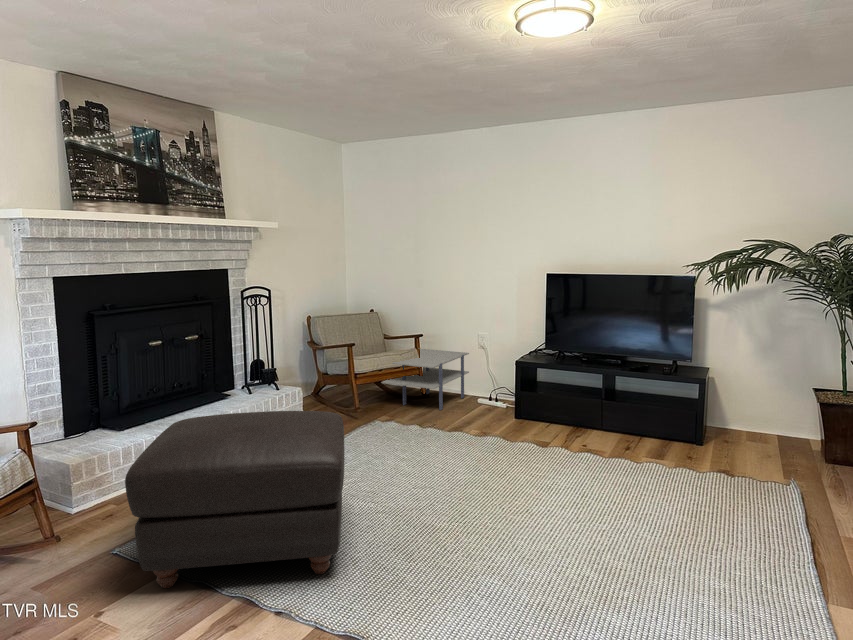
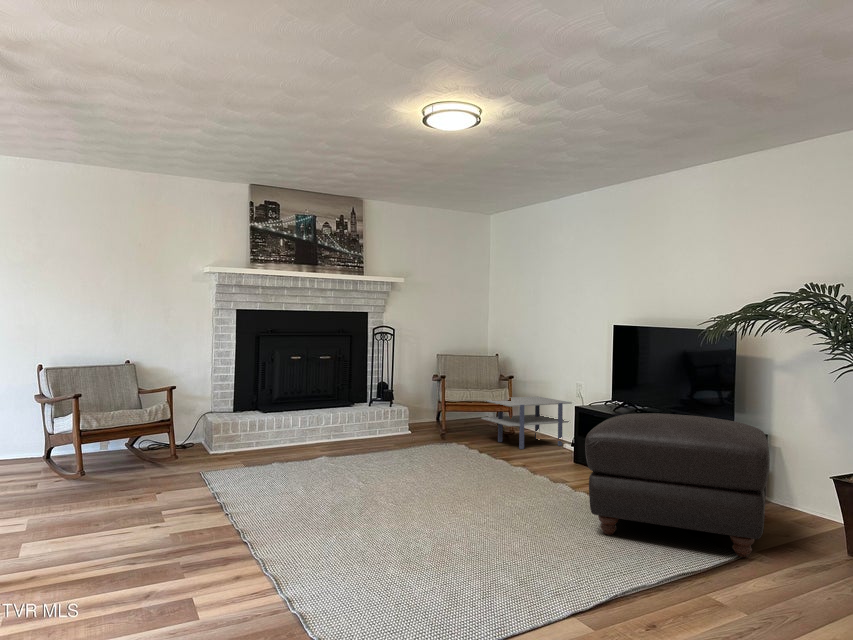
ottoman: present [125,411,344,588] -> present [585,413,770,557]

